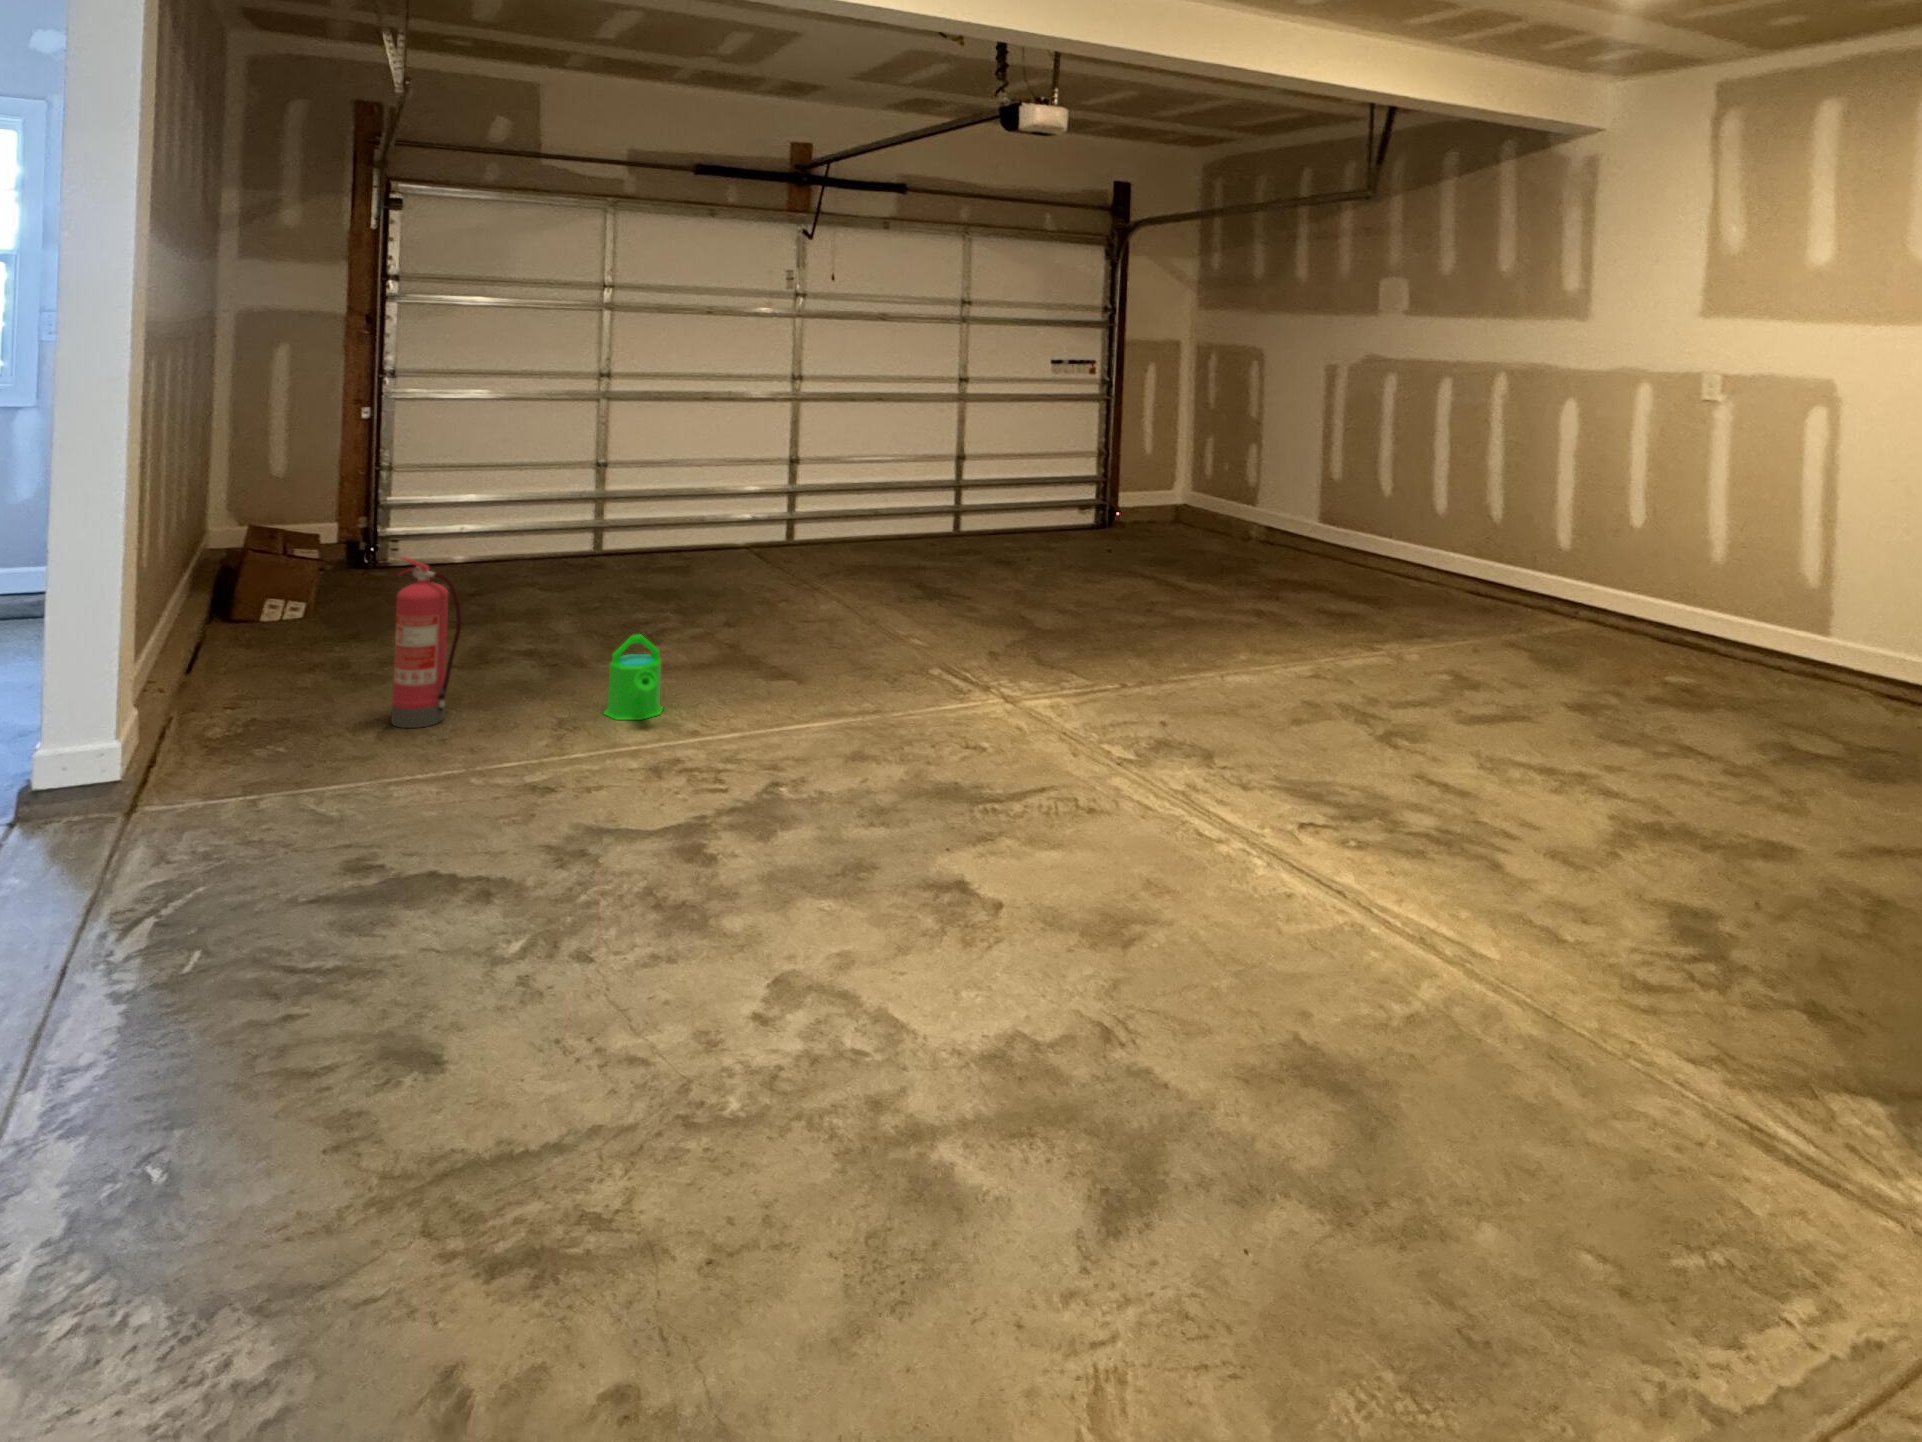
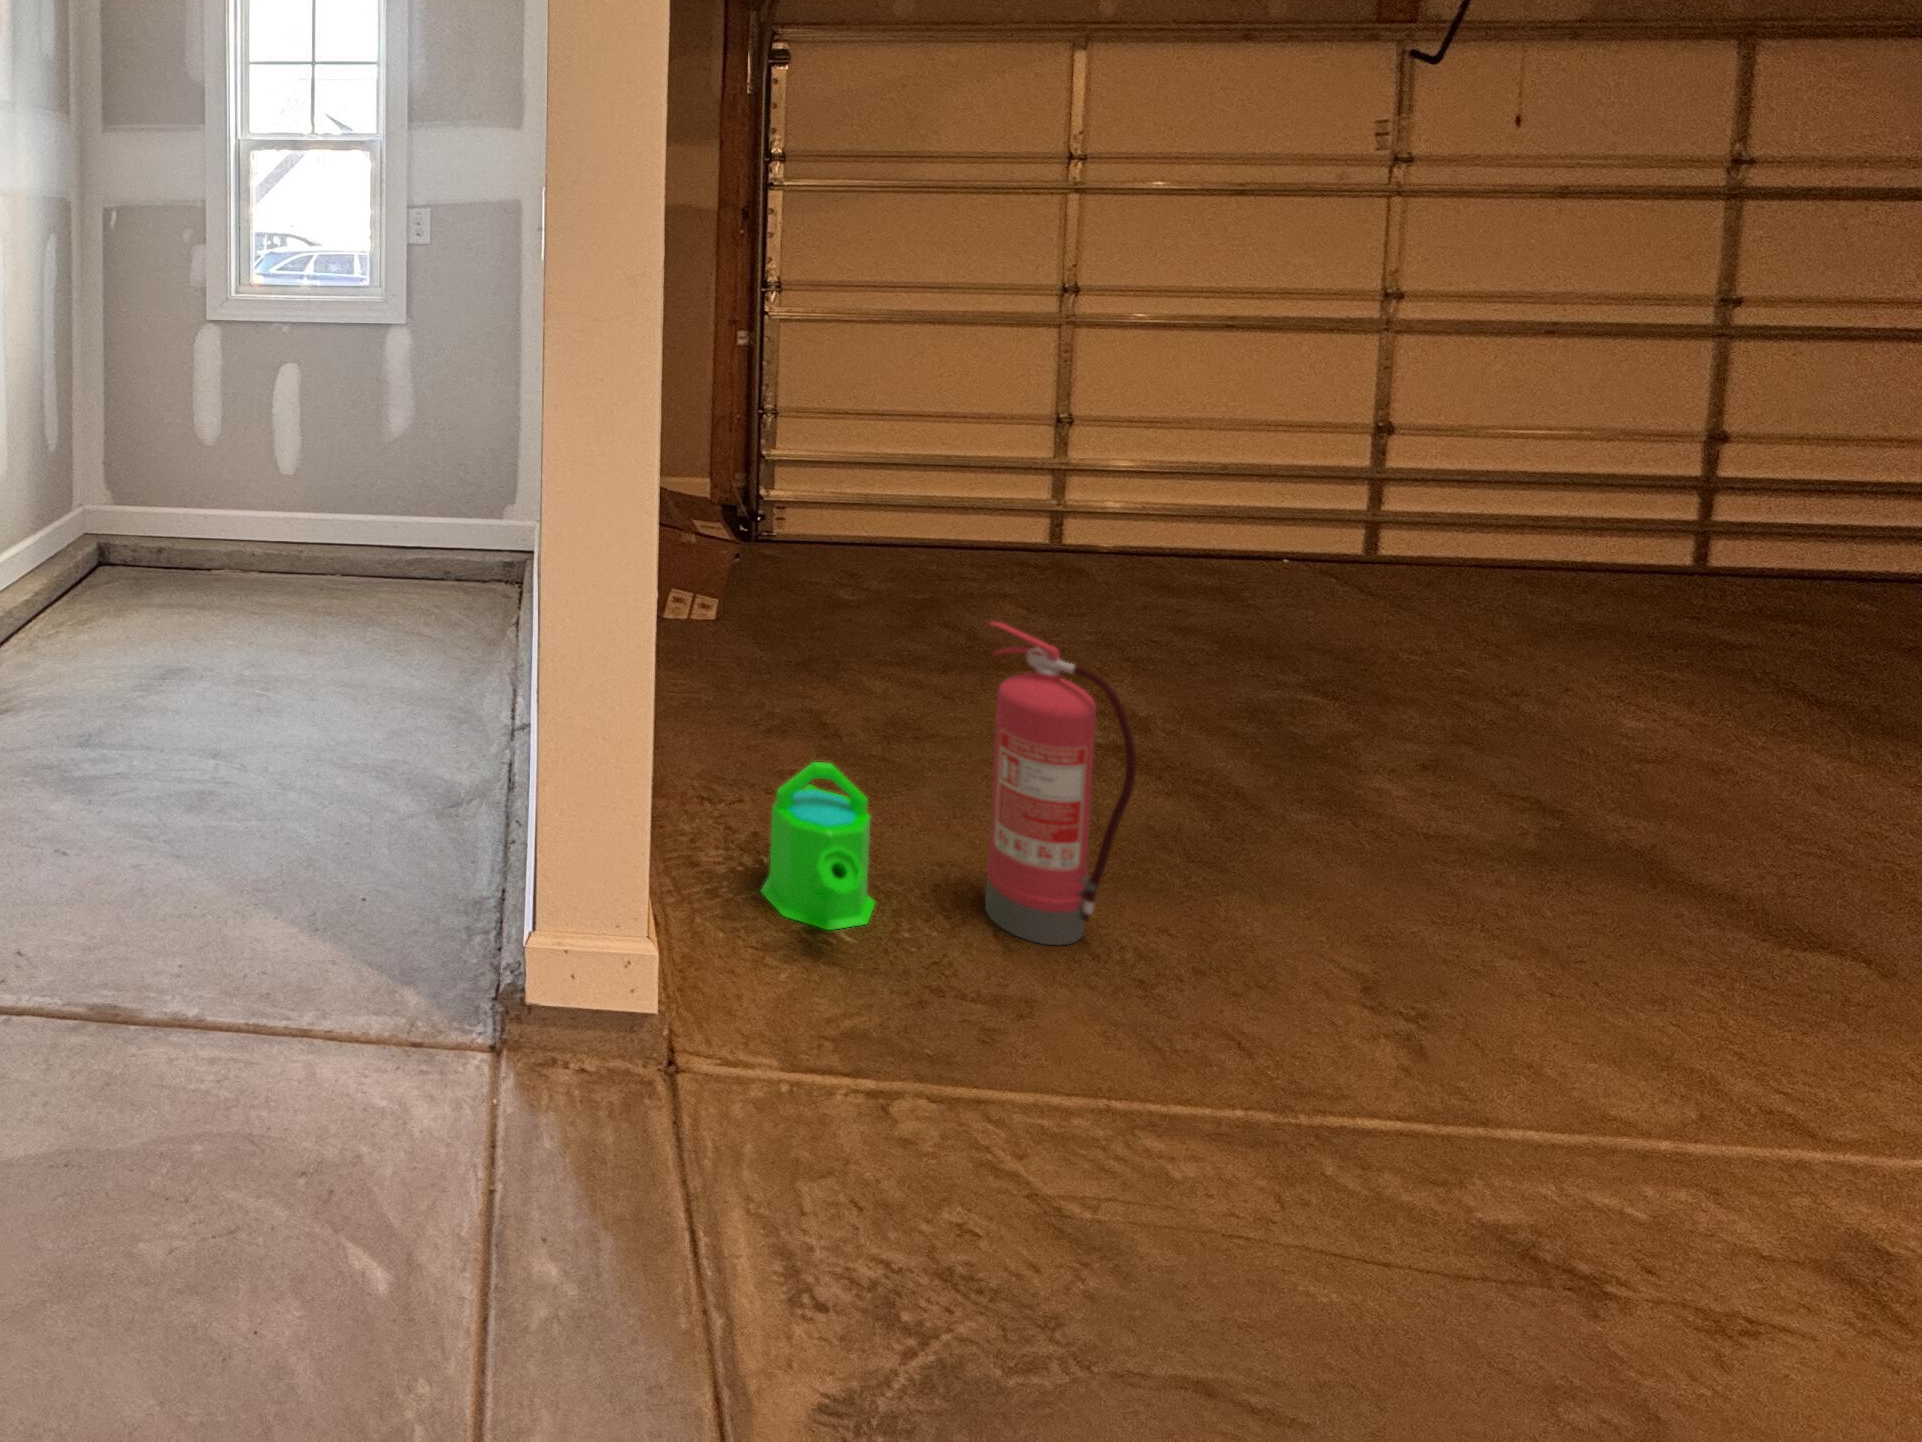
watering can: present [604,634,663,720] -> present [761,762,875,930]

